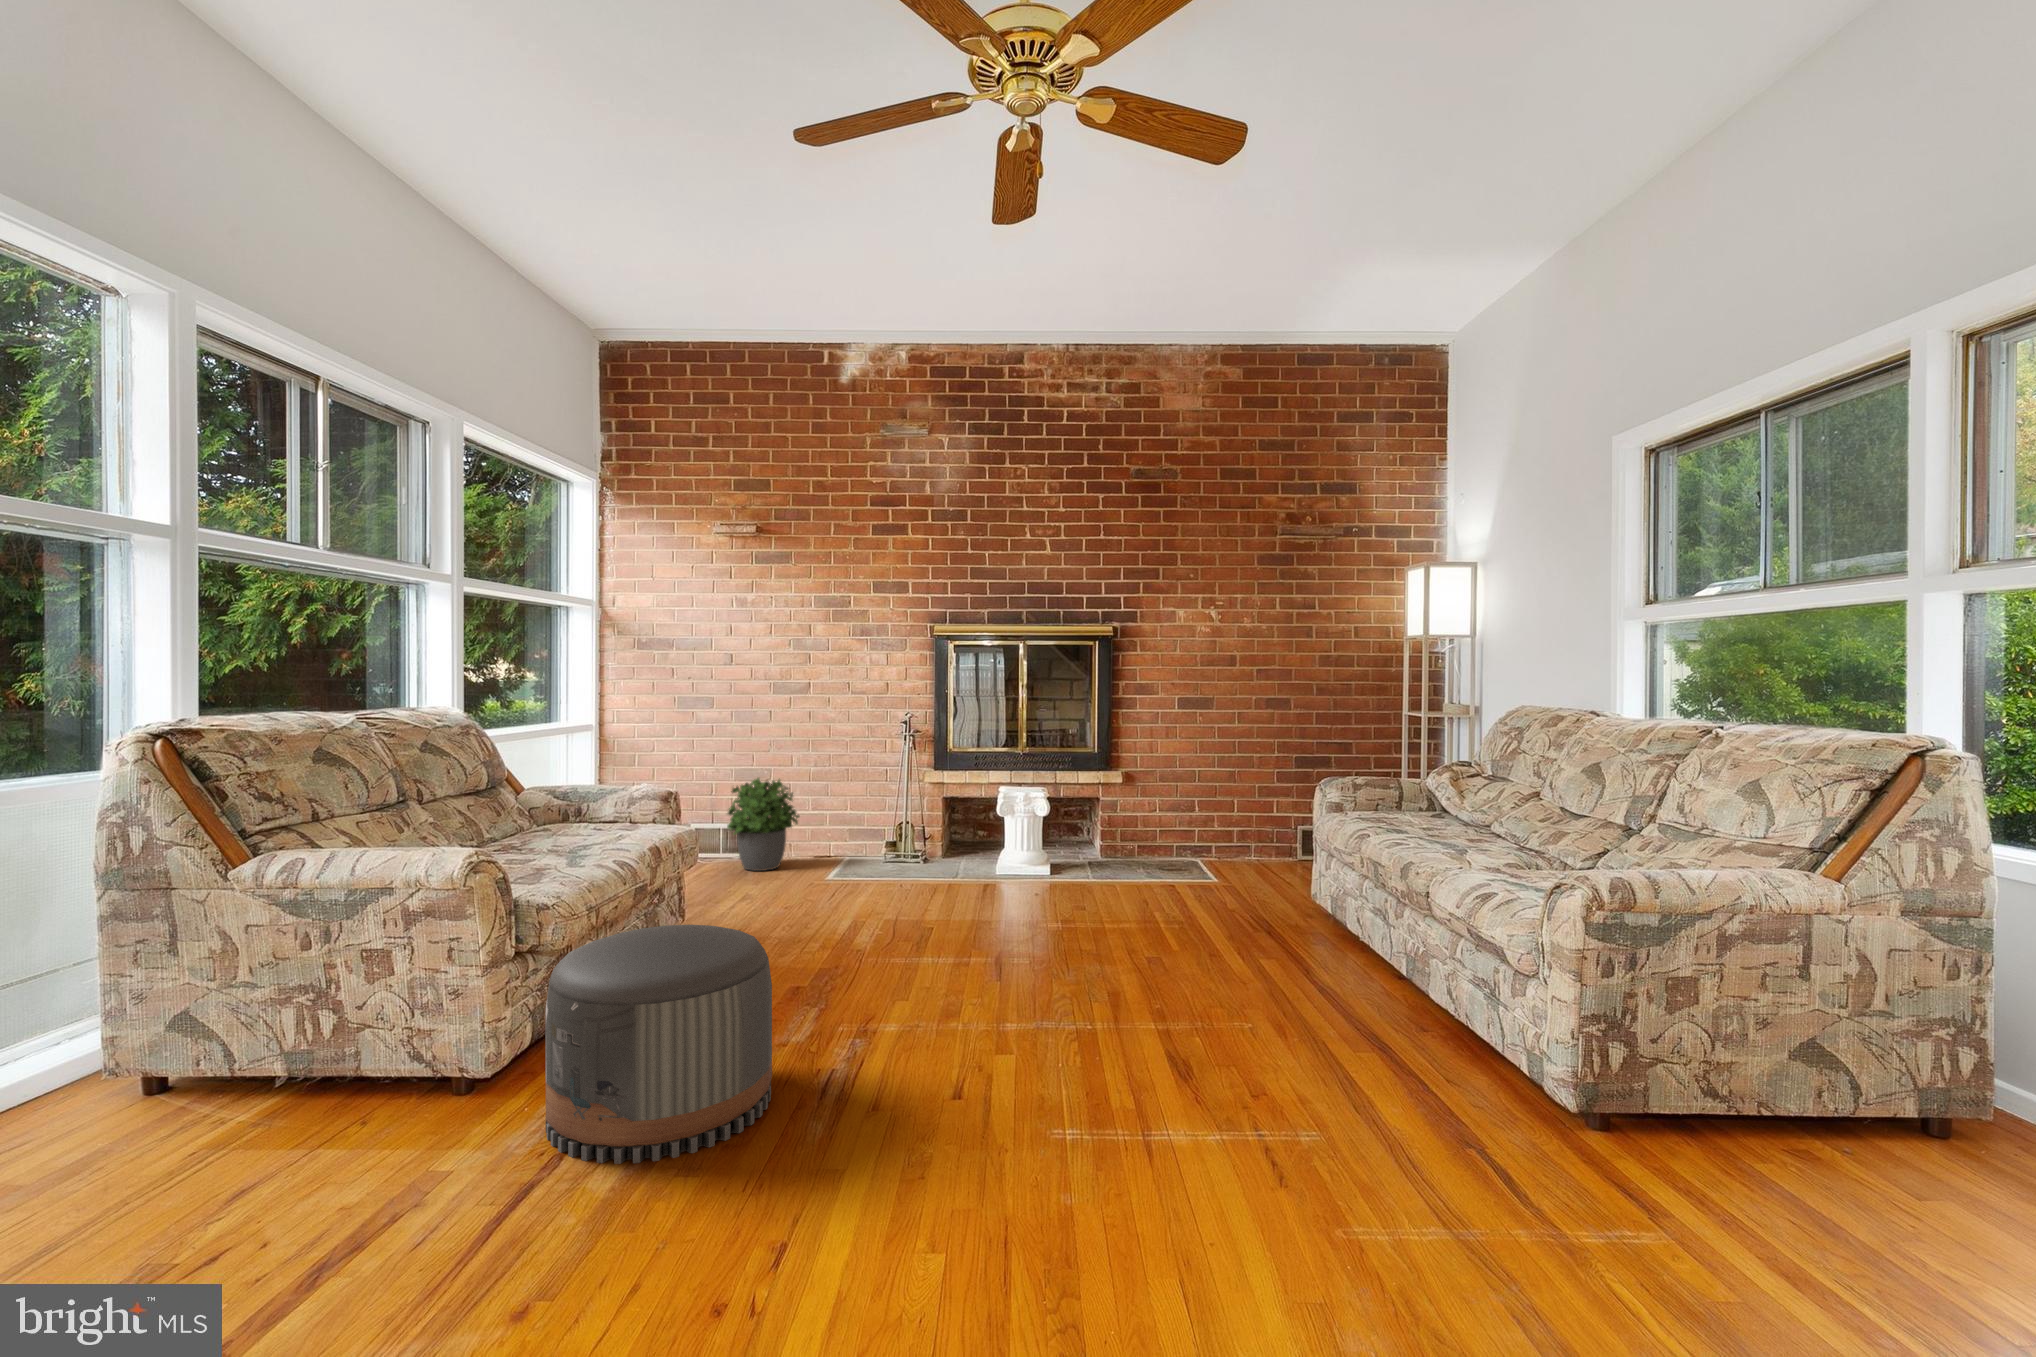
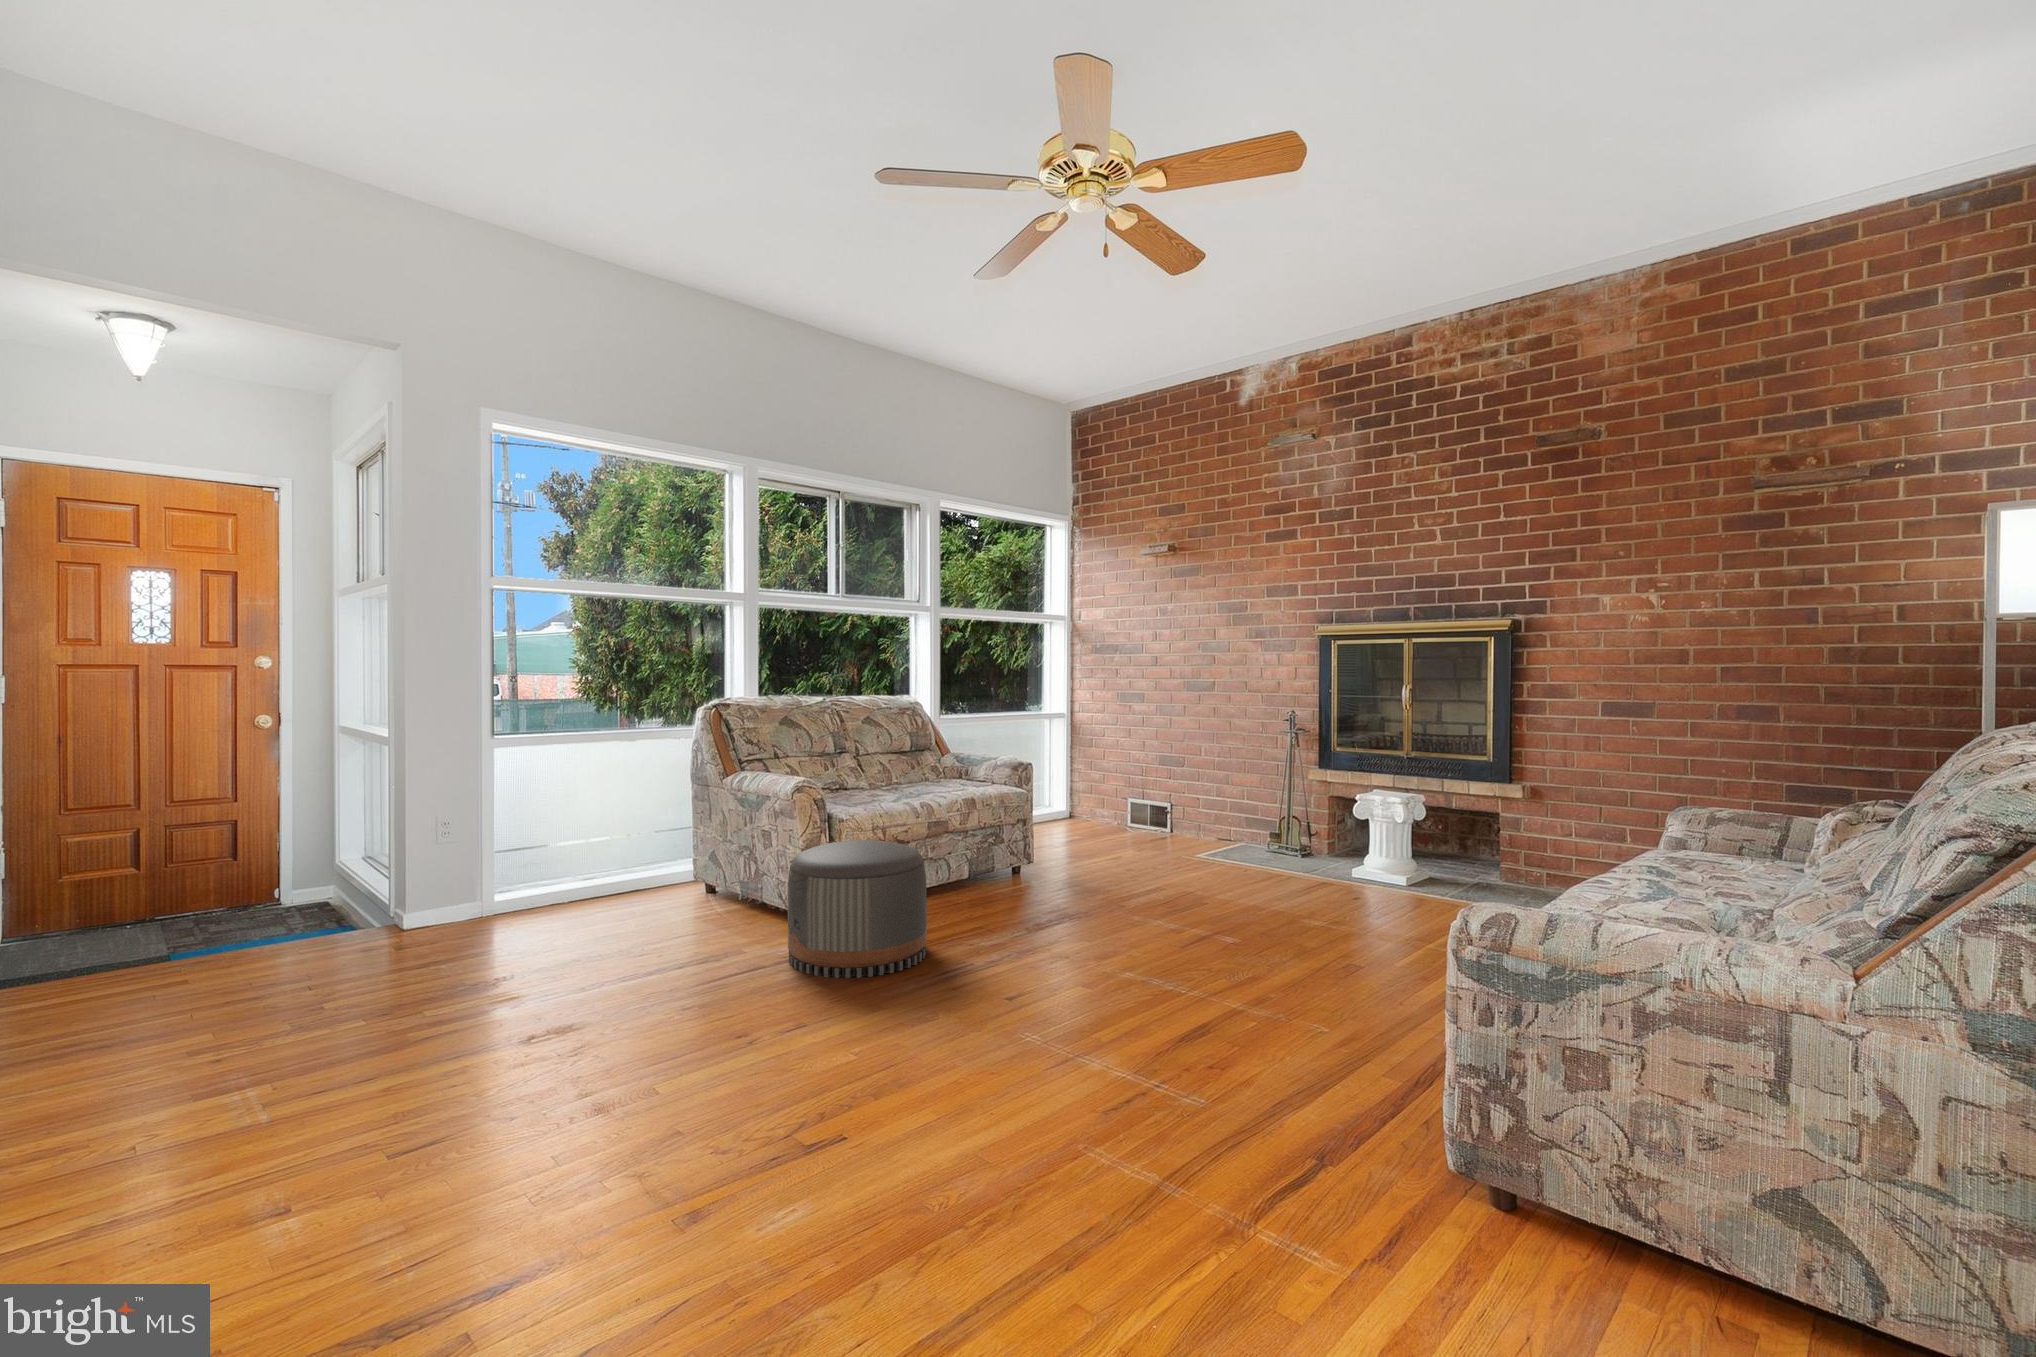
potted plant: present [727,778,799,871] -> none [1134,762,1196,843]

